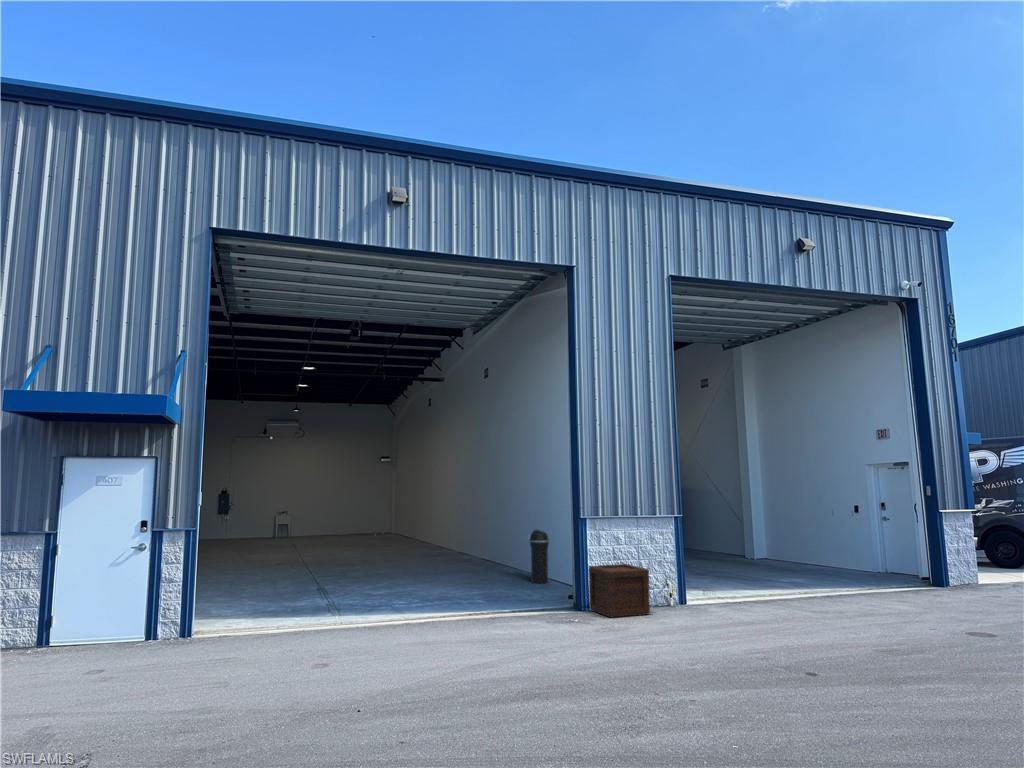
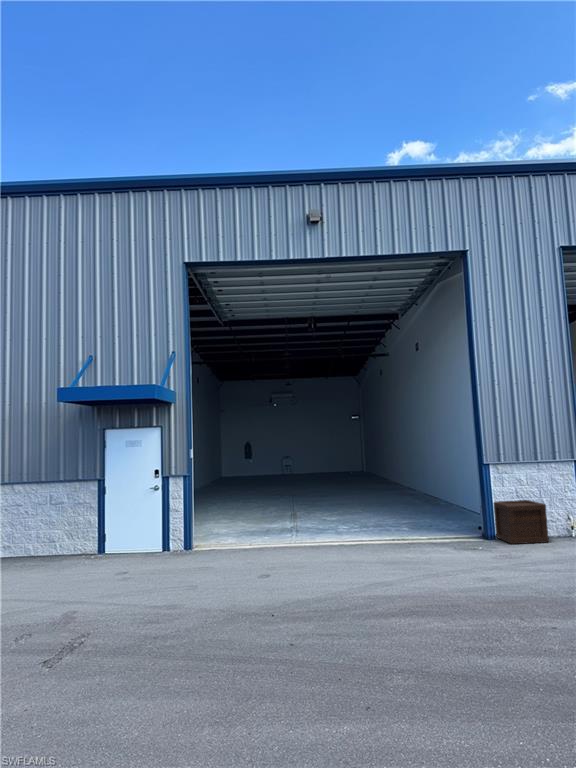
trash can: present [529,530,549,583] -> none [452,474,471,517]

